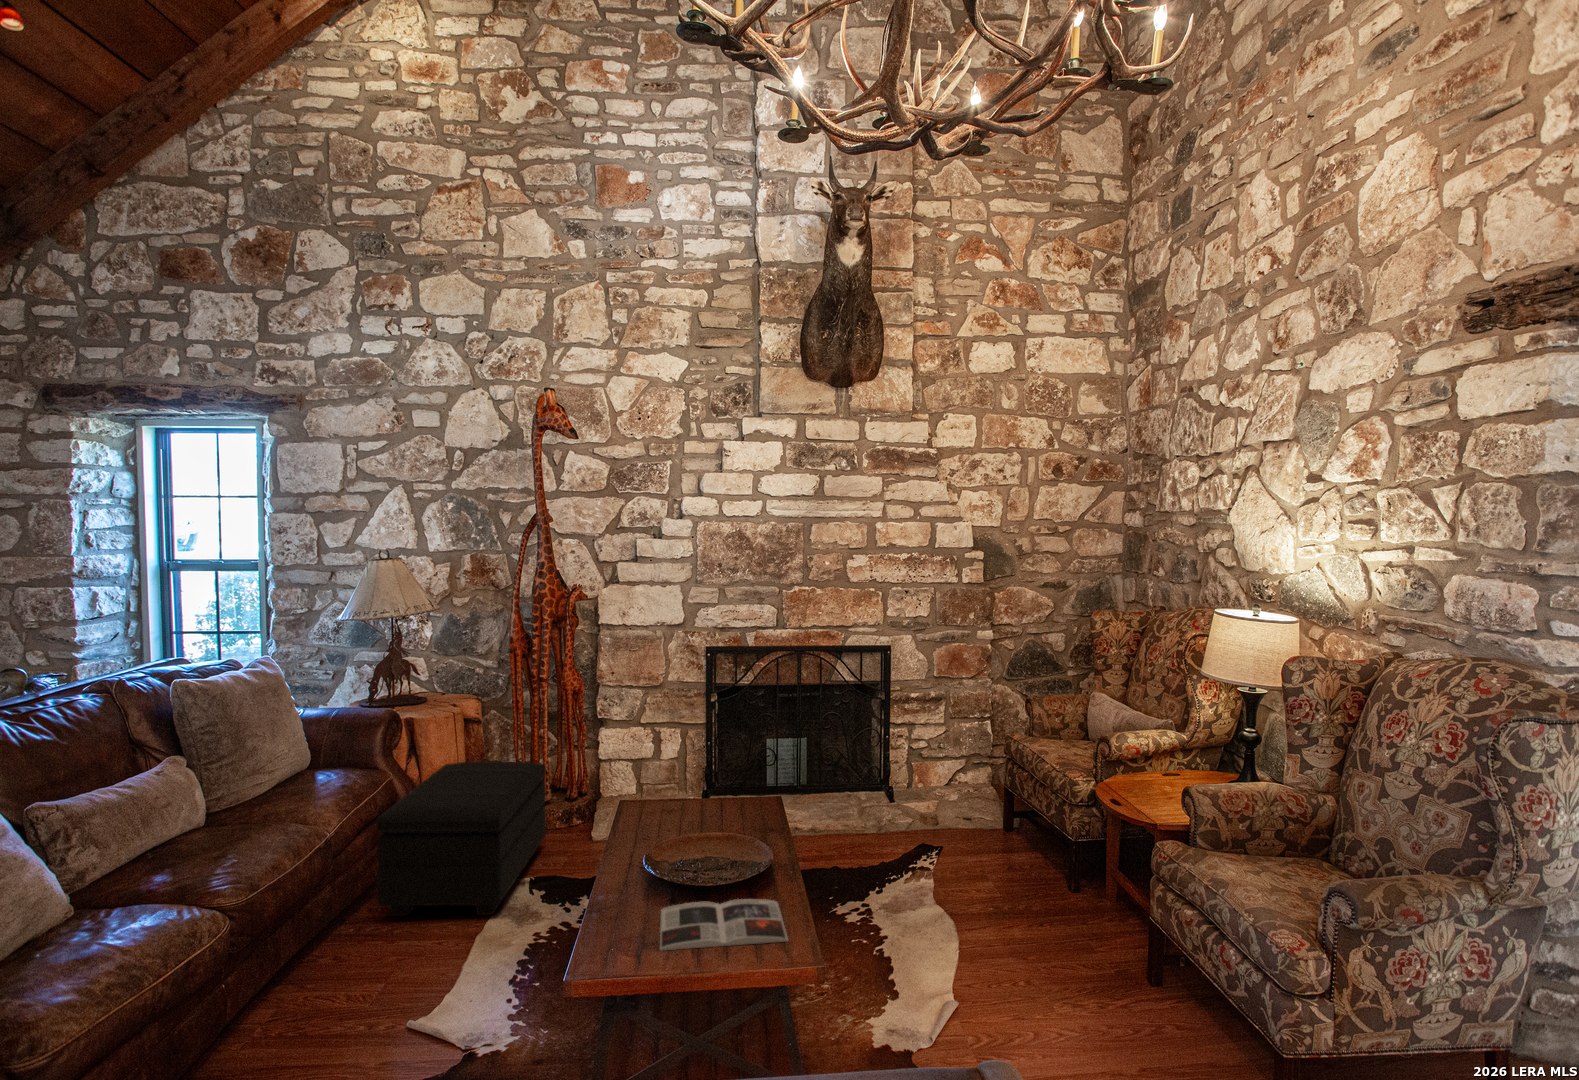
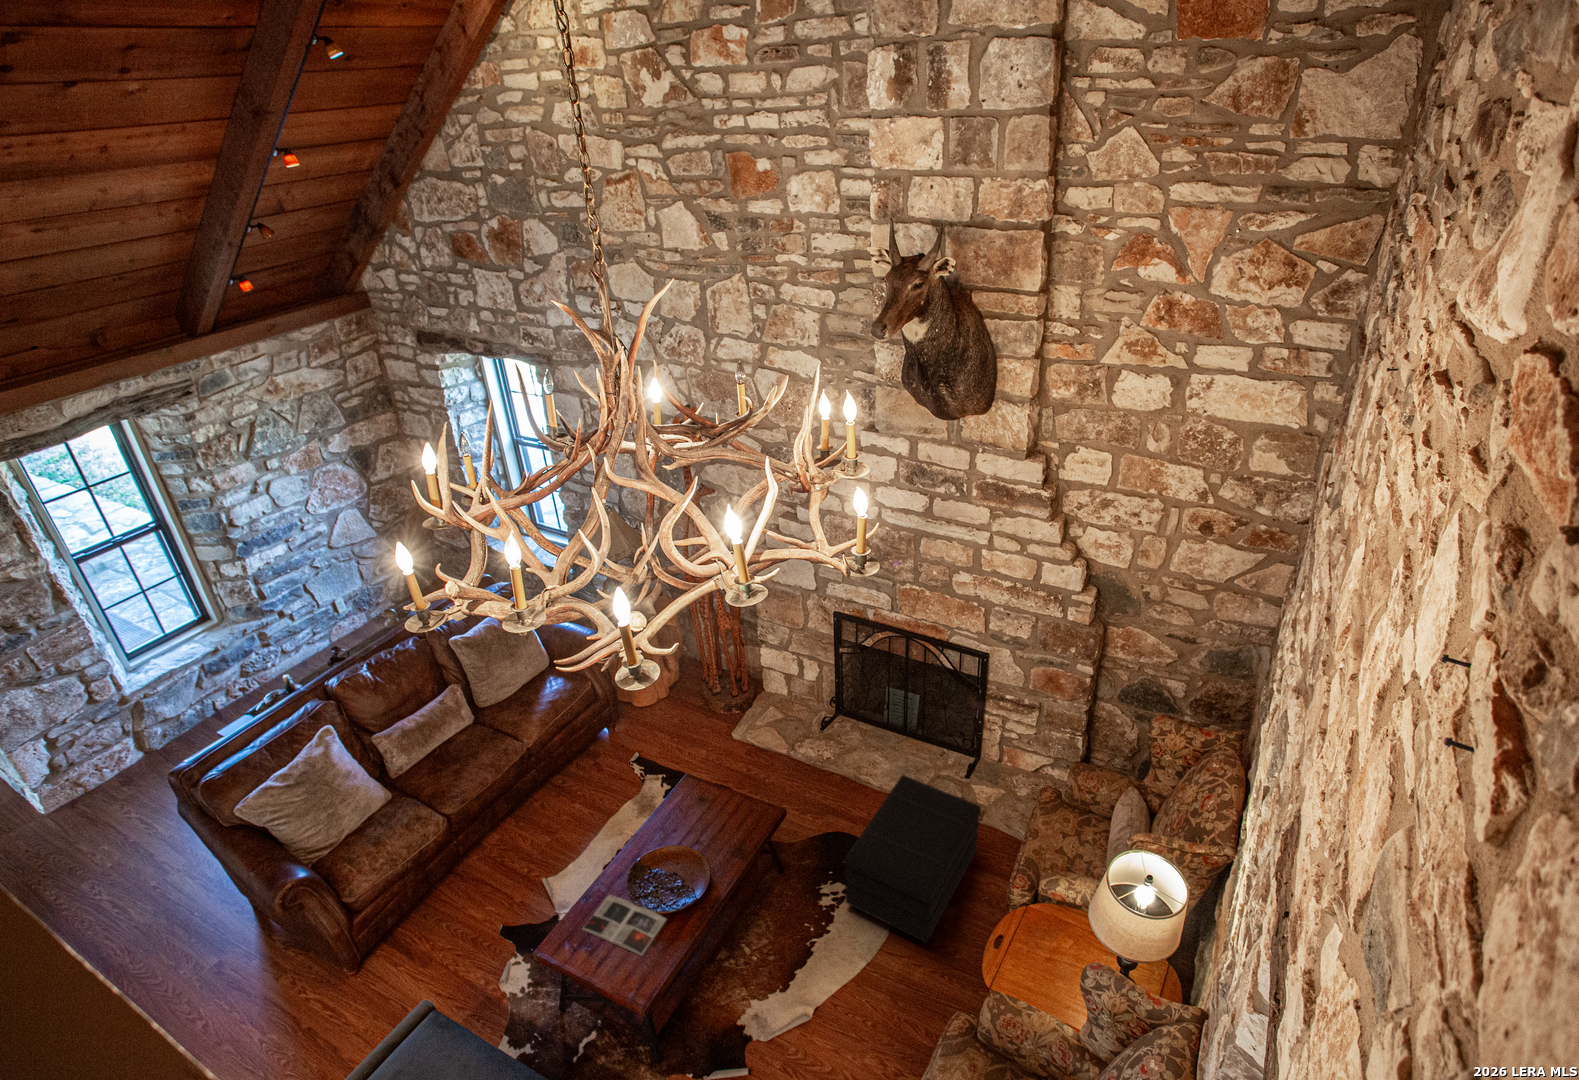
footstool: present [377,762,546,916] -> present [845,775,981,942]

